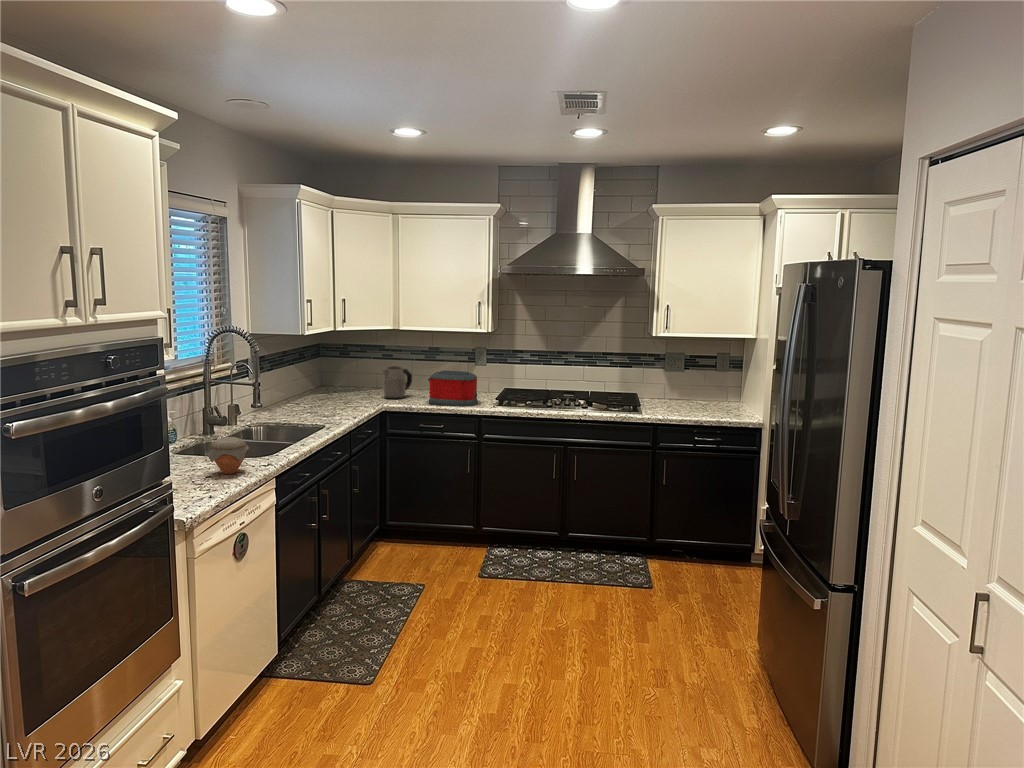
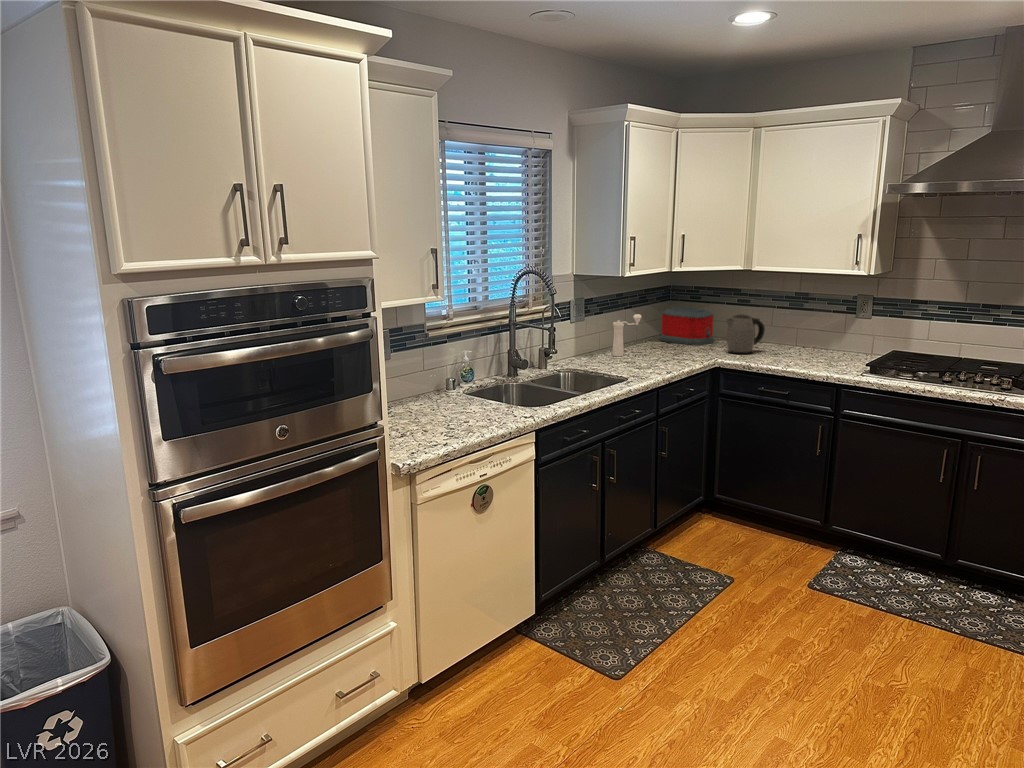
pepper mill: none [287,369,312,408] -> present [613,314,642,356]
toaster: present [428,371,478,407] -> present [660,307,713,345]
jar: present [208,437,249,474] -> none [466,383,507,422]

